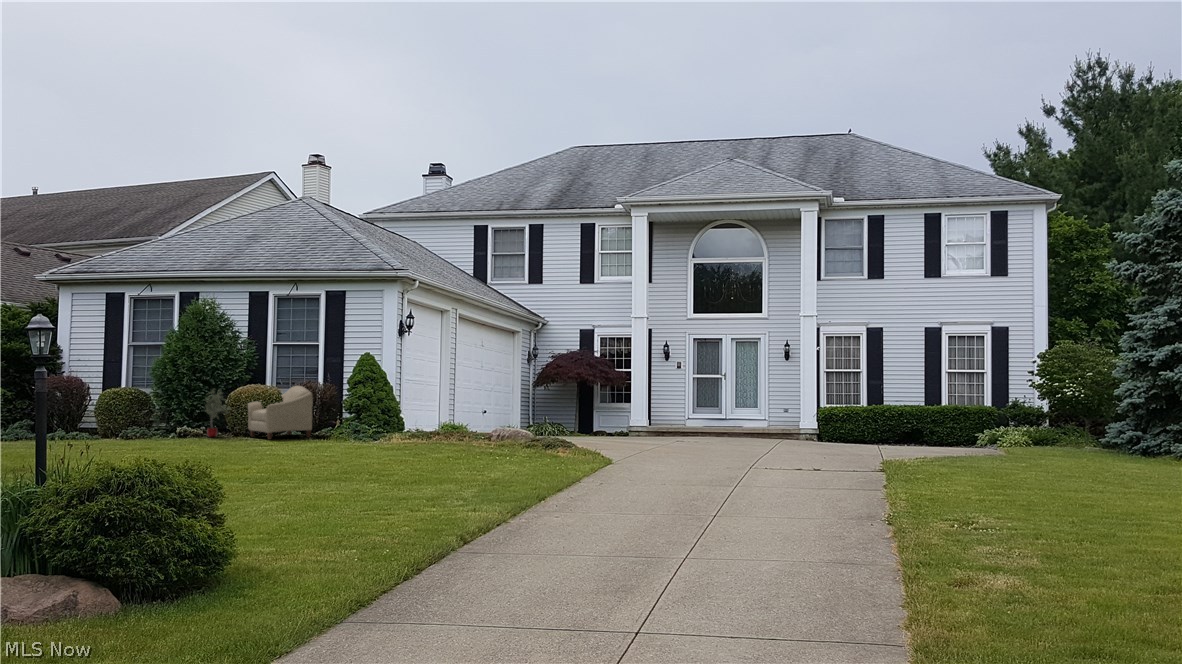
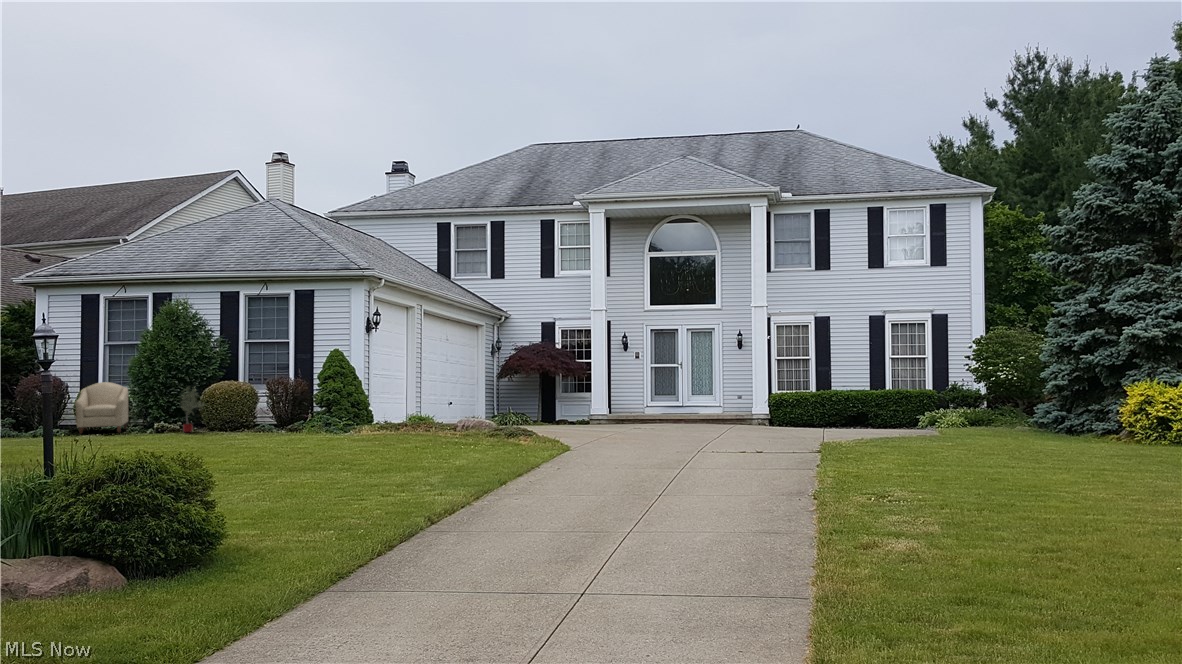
chair: present [248,386,312,440] -> present [75,382,128,434]

